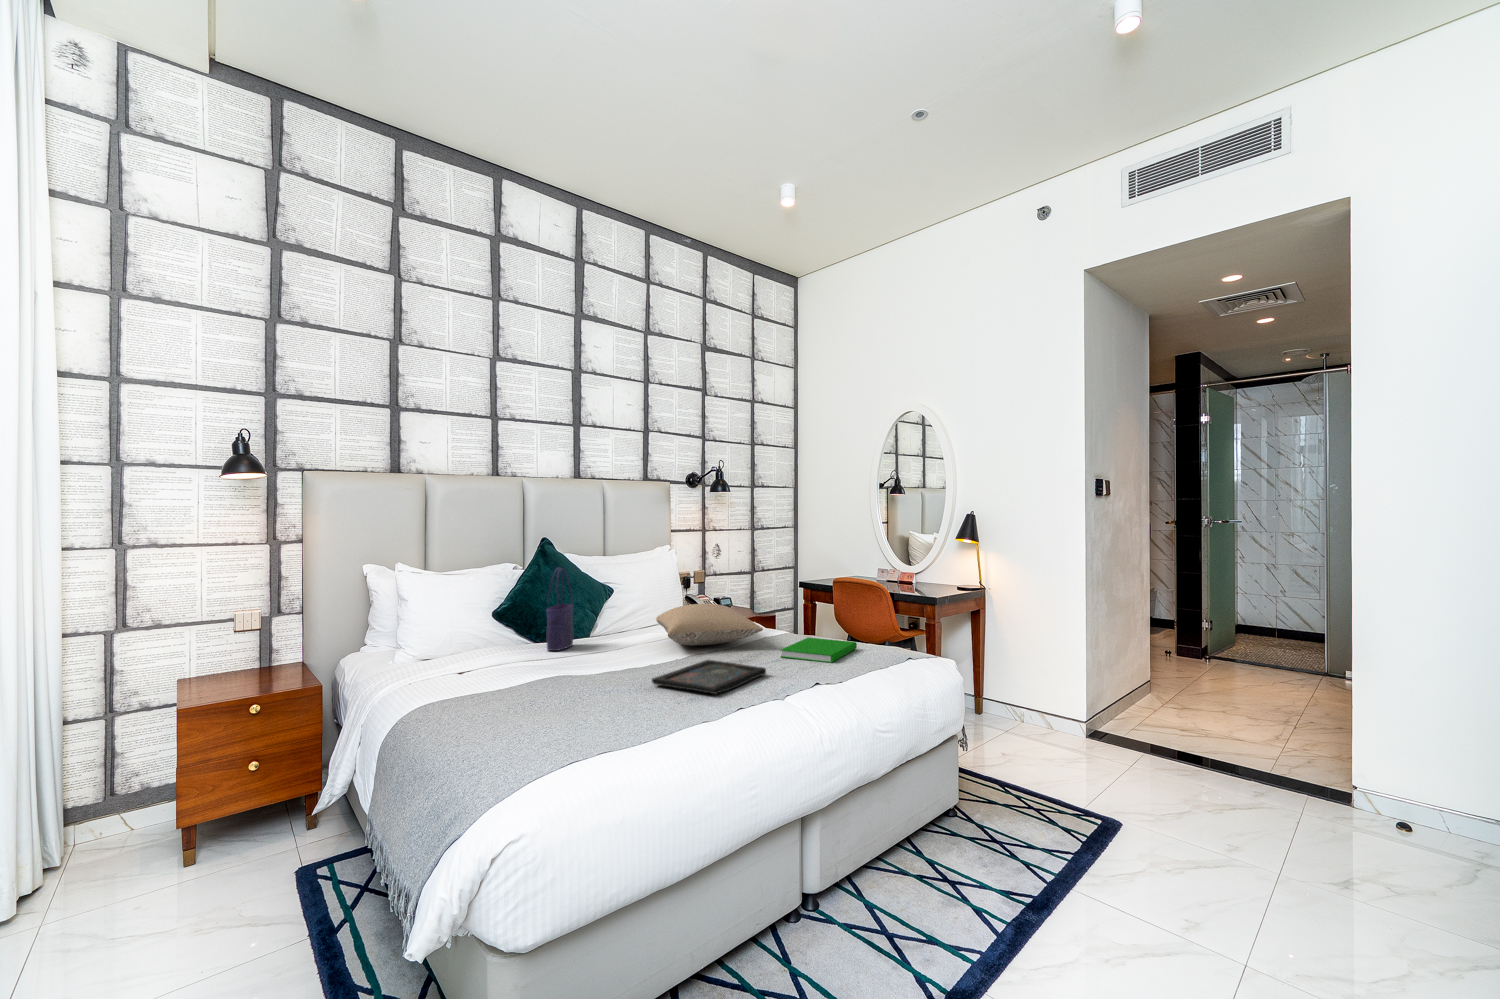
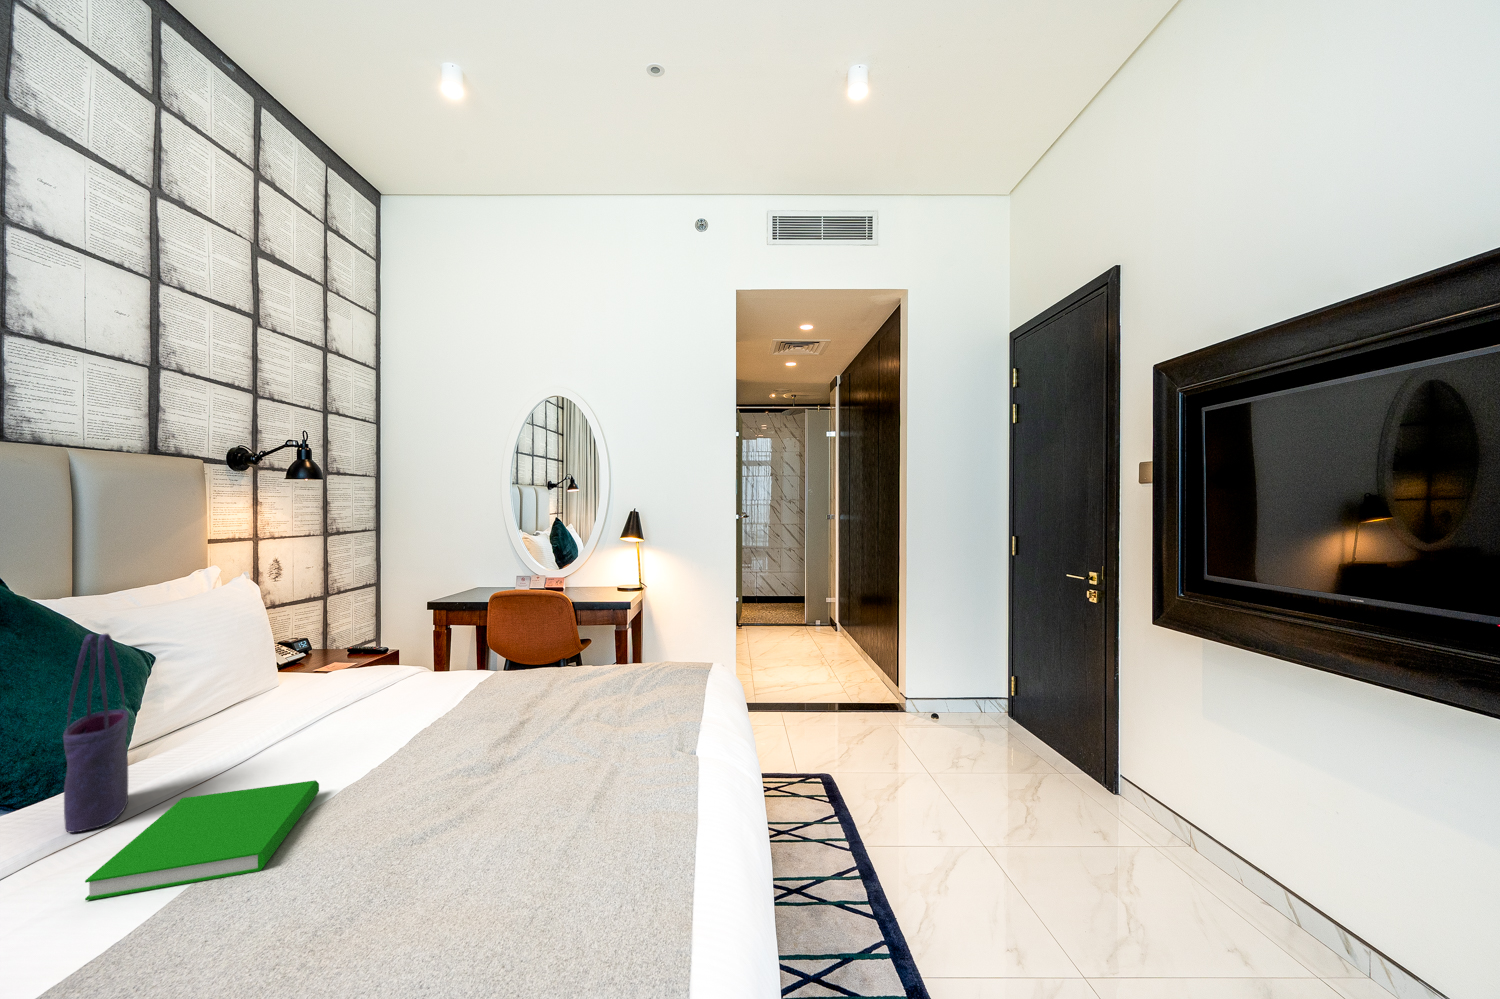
pillow: present [656,604,763,646] -> none [309,653,540,732]
book: present [781,638,857,663] -> present [85,780,319,900]
tray: present [652,660,766,694] -> none [509,736,654,824]

